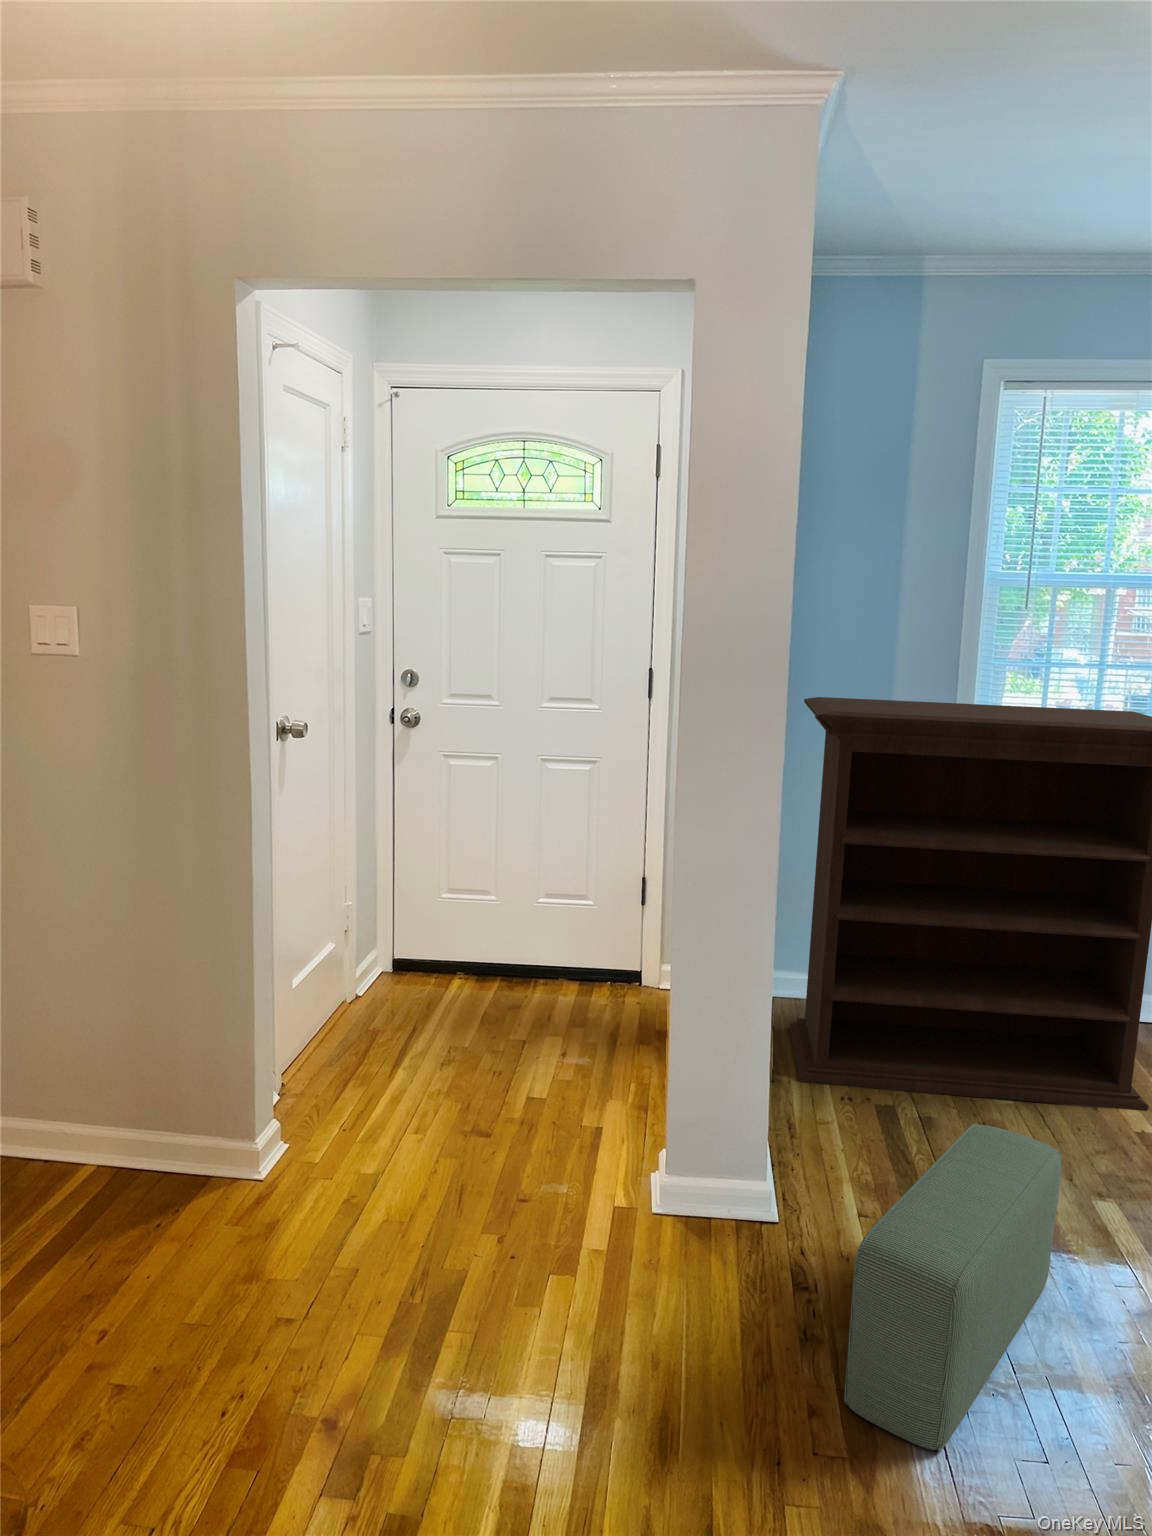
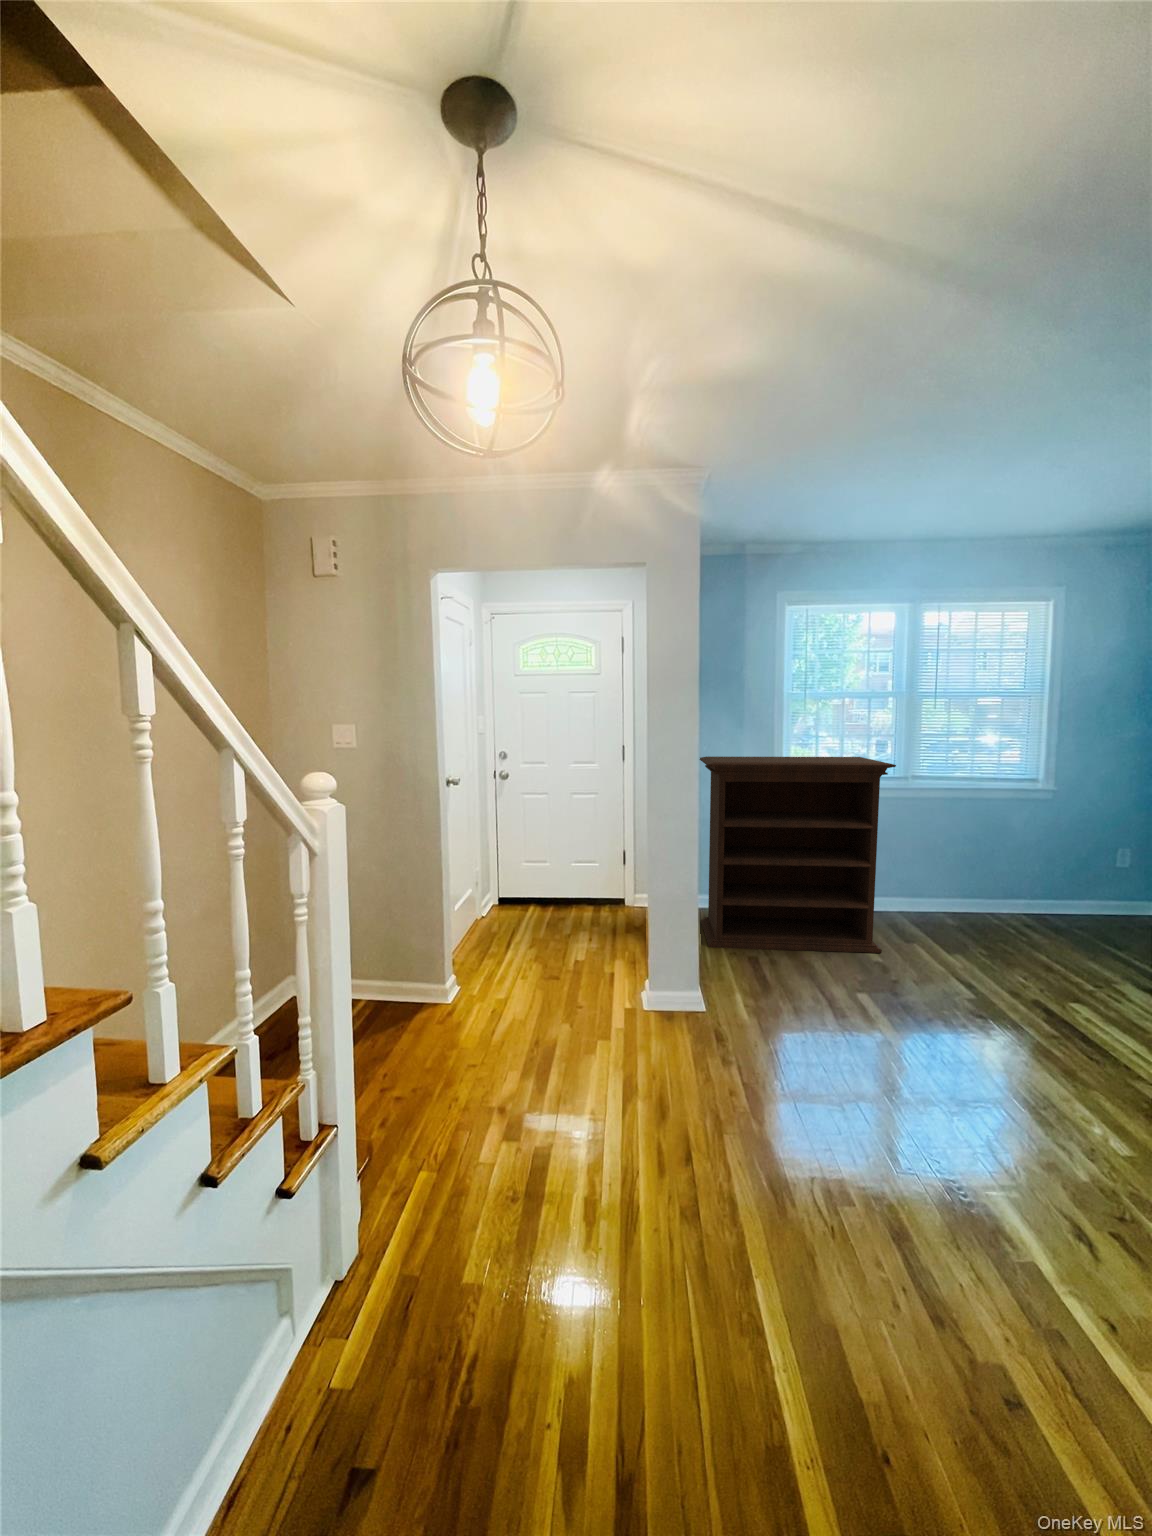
pouf: present [844,1124,1062,1451] -> none [746,956,841,1108]

